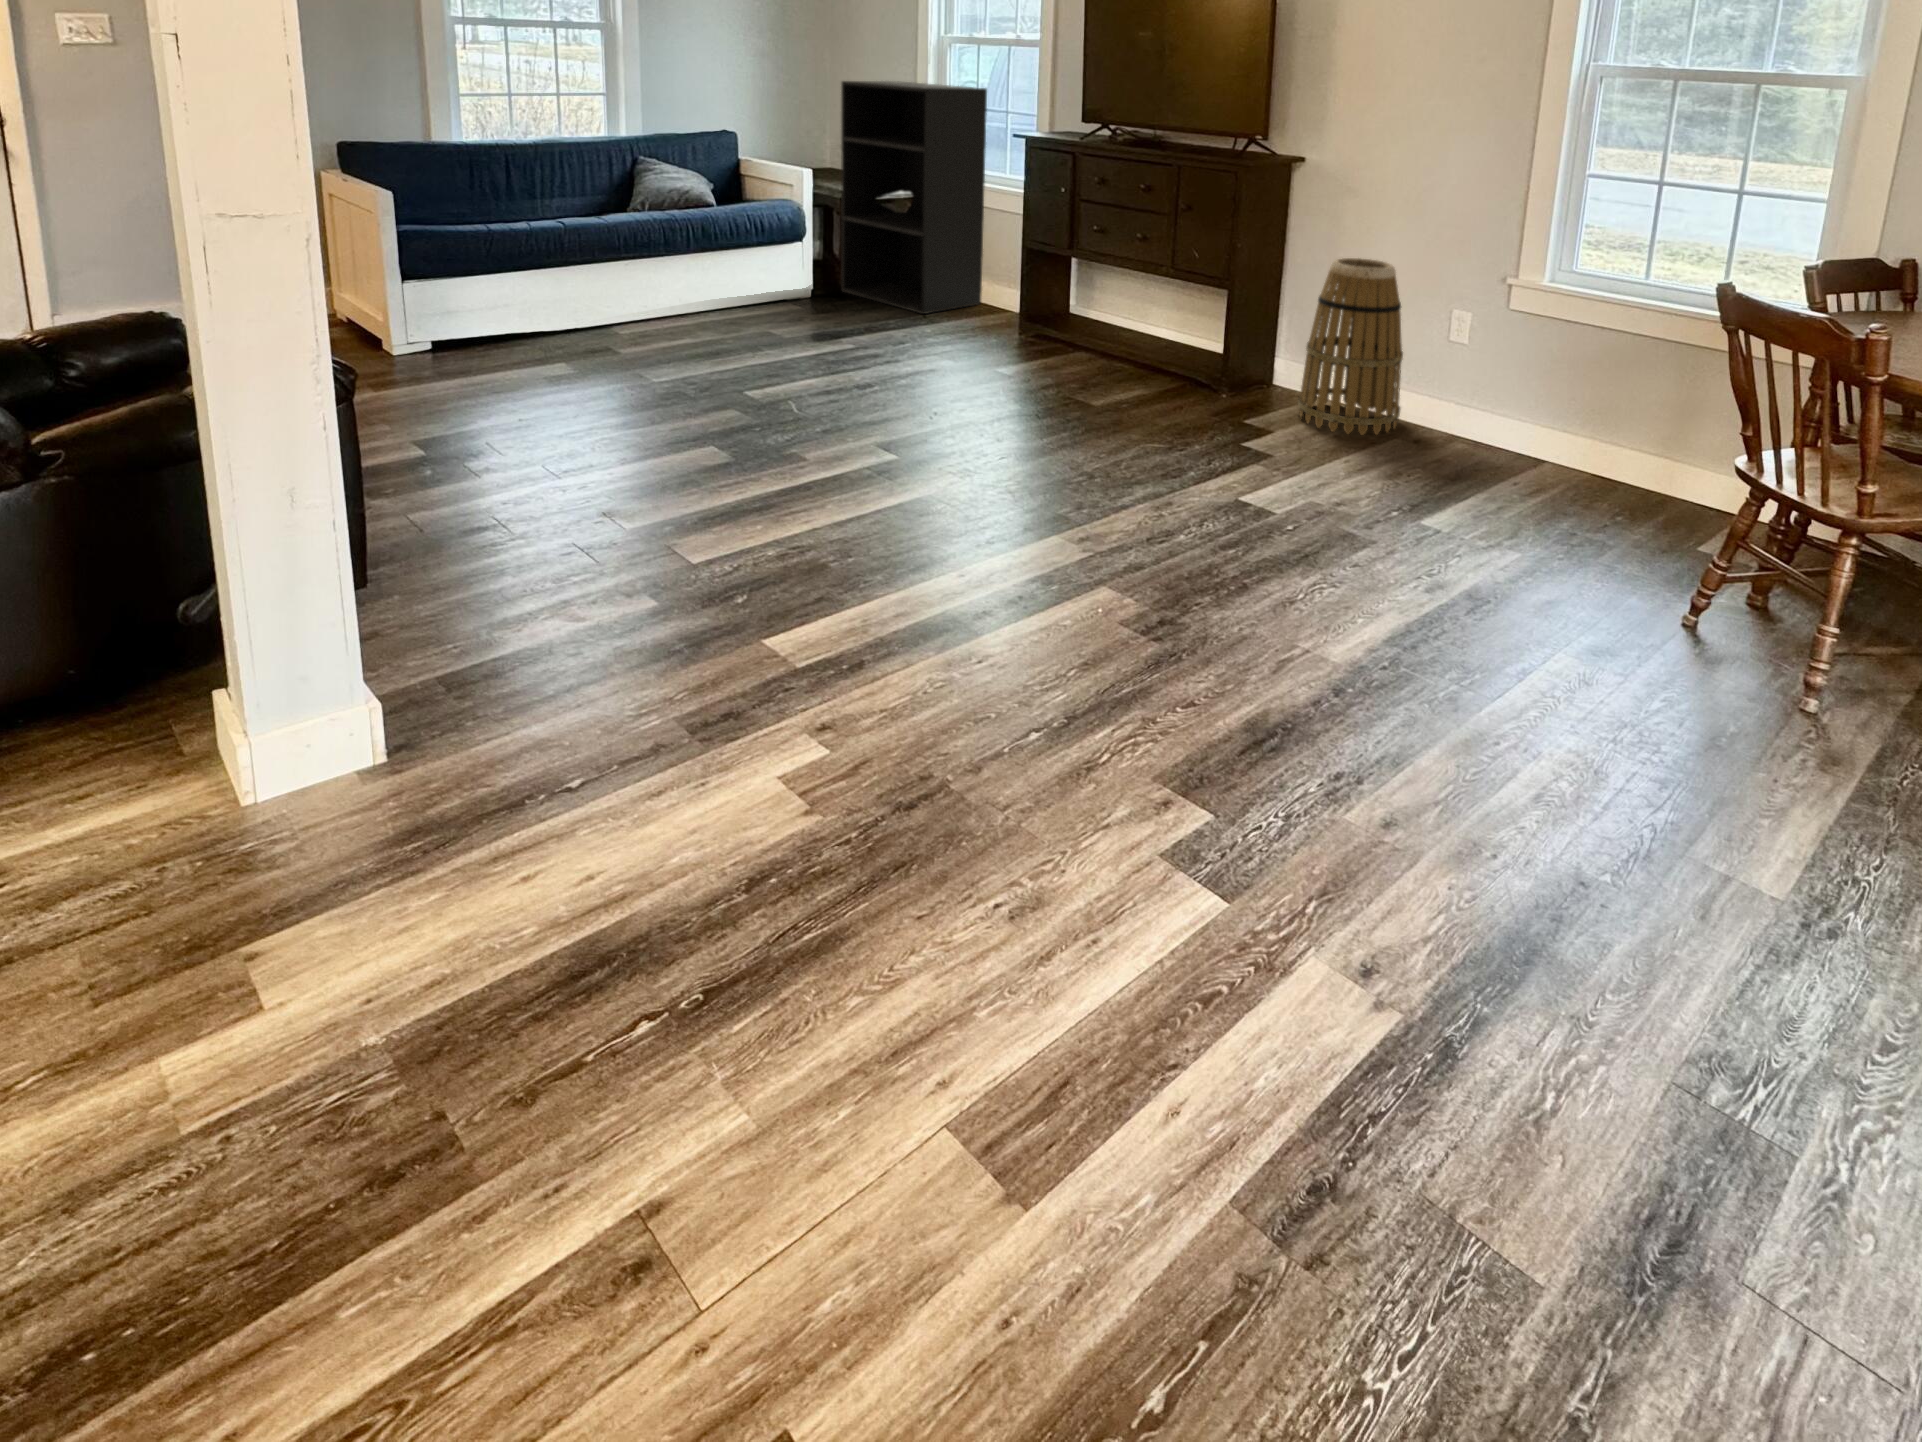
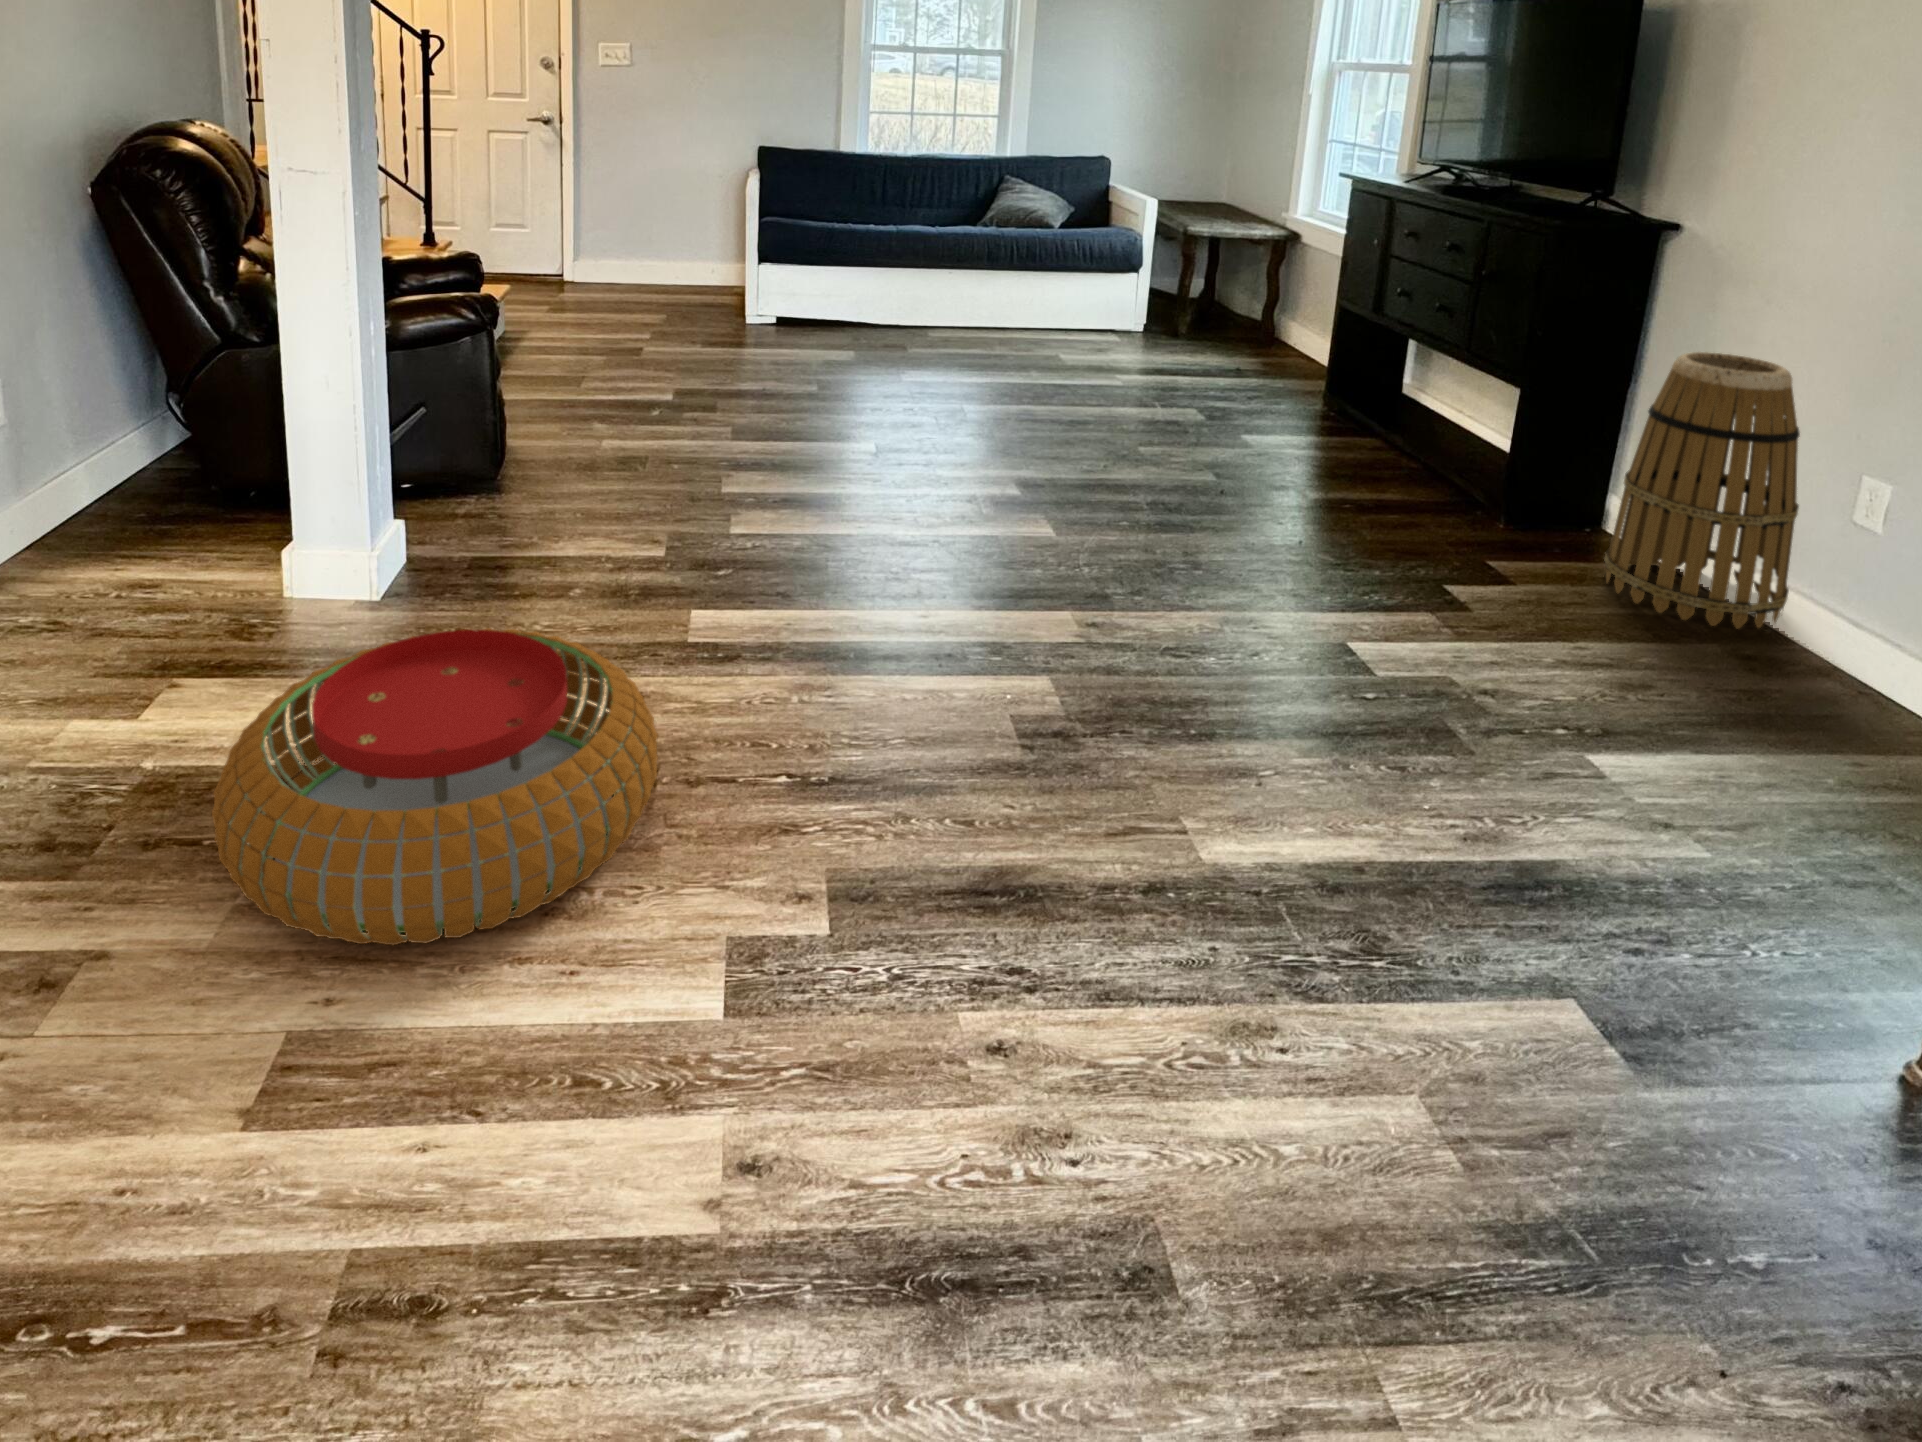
bookshelf: present [841,81,987,314] -> none [1186,99,1359,364]
pouf: none [580,681,1045,1056] -> present [212,628,658,946]

